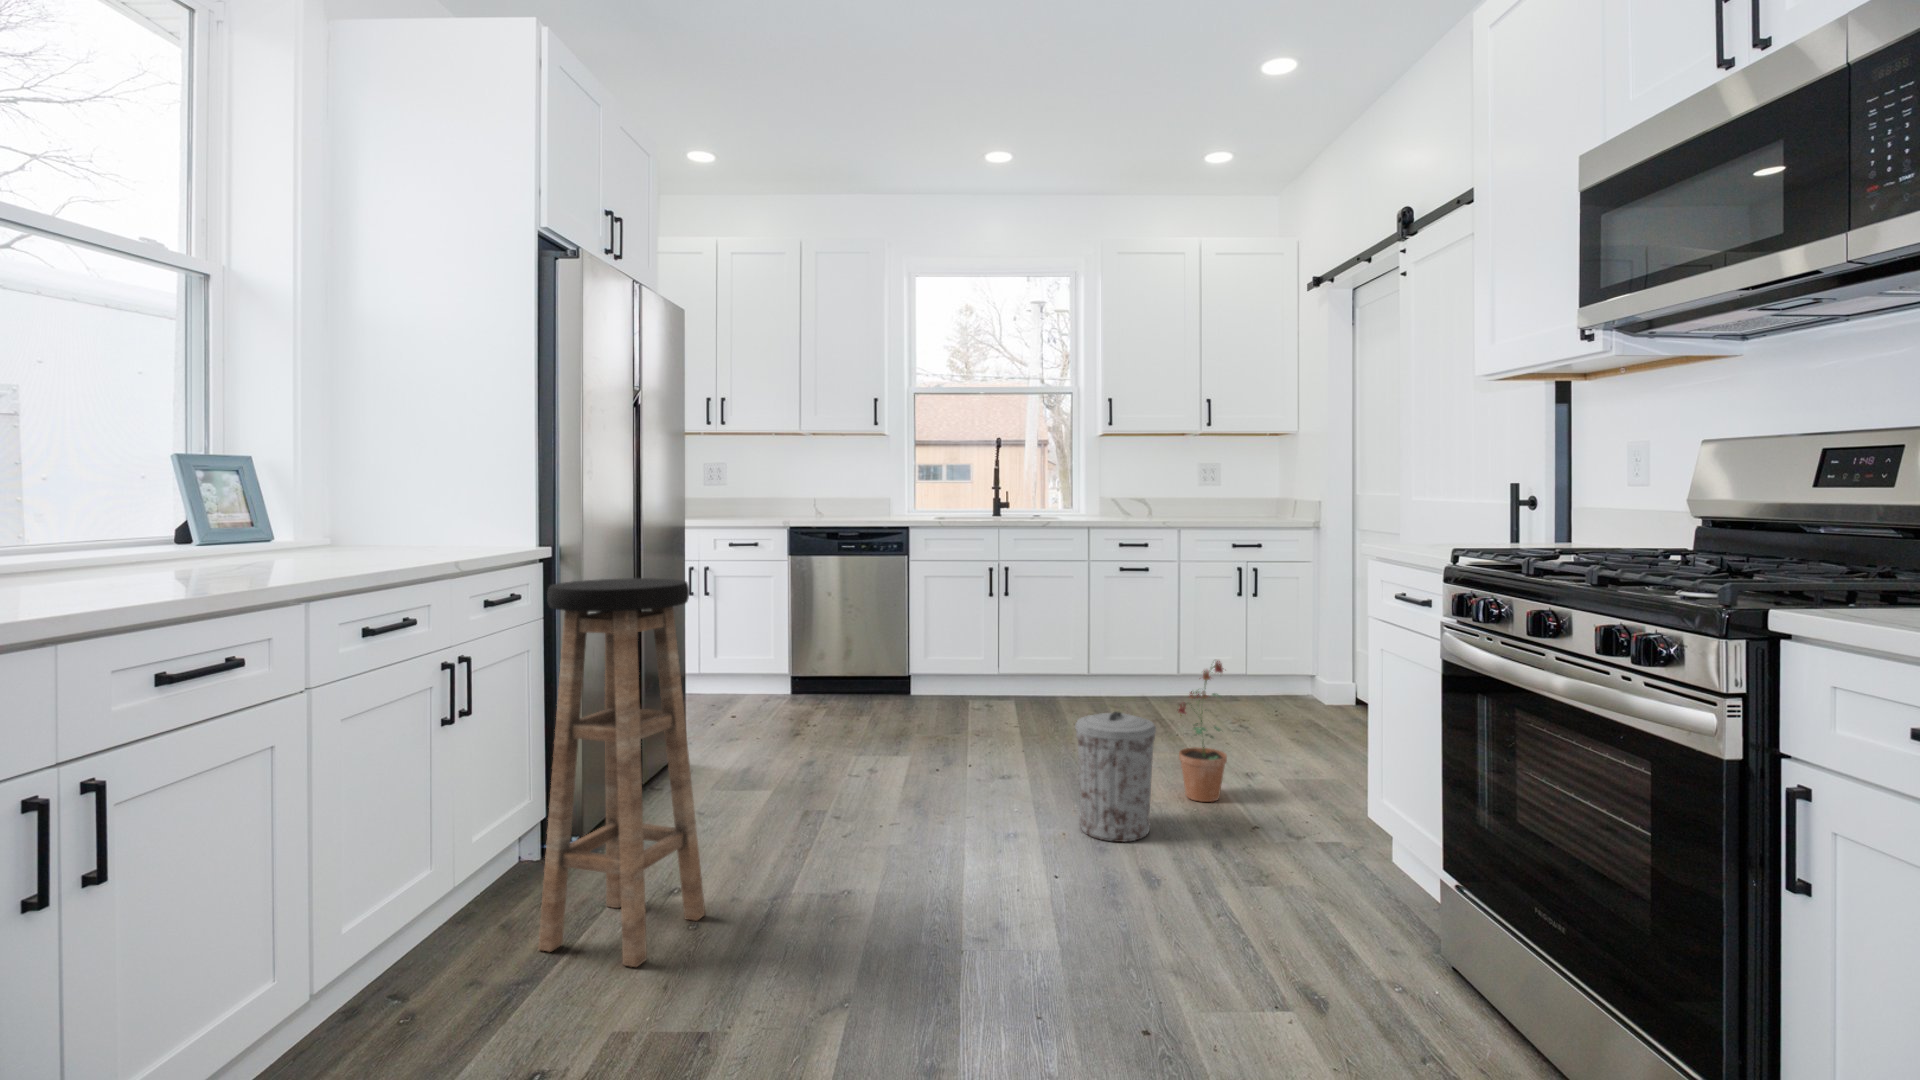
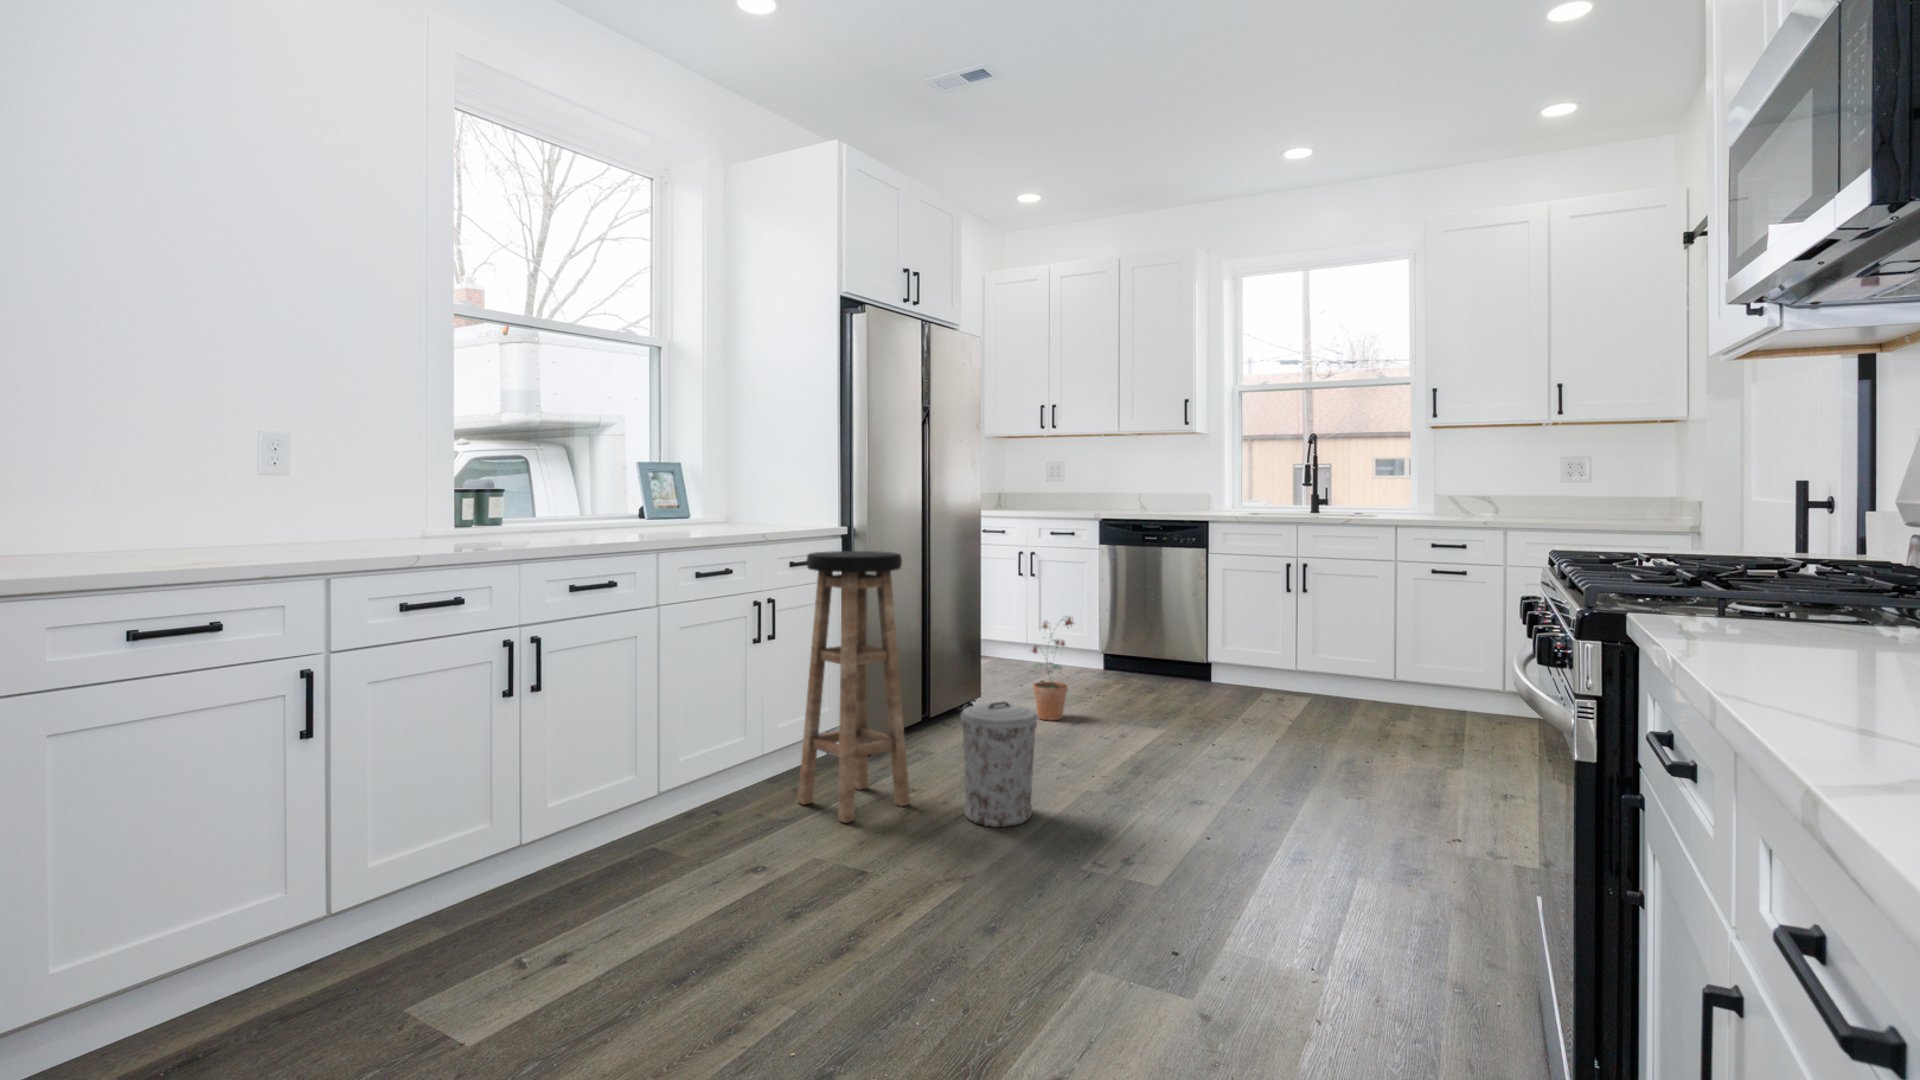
potted plant: present [1179,661,1227,802] -> present [1032,617,1074,720]
trash can: present [1075,711,1156,842] -> present [961,702,1038,827]

